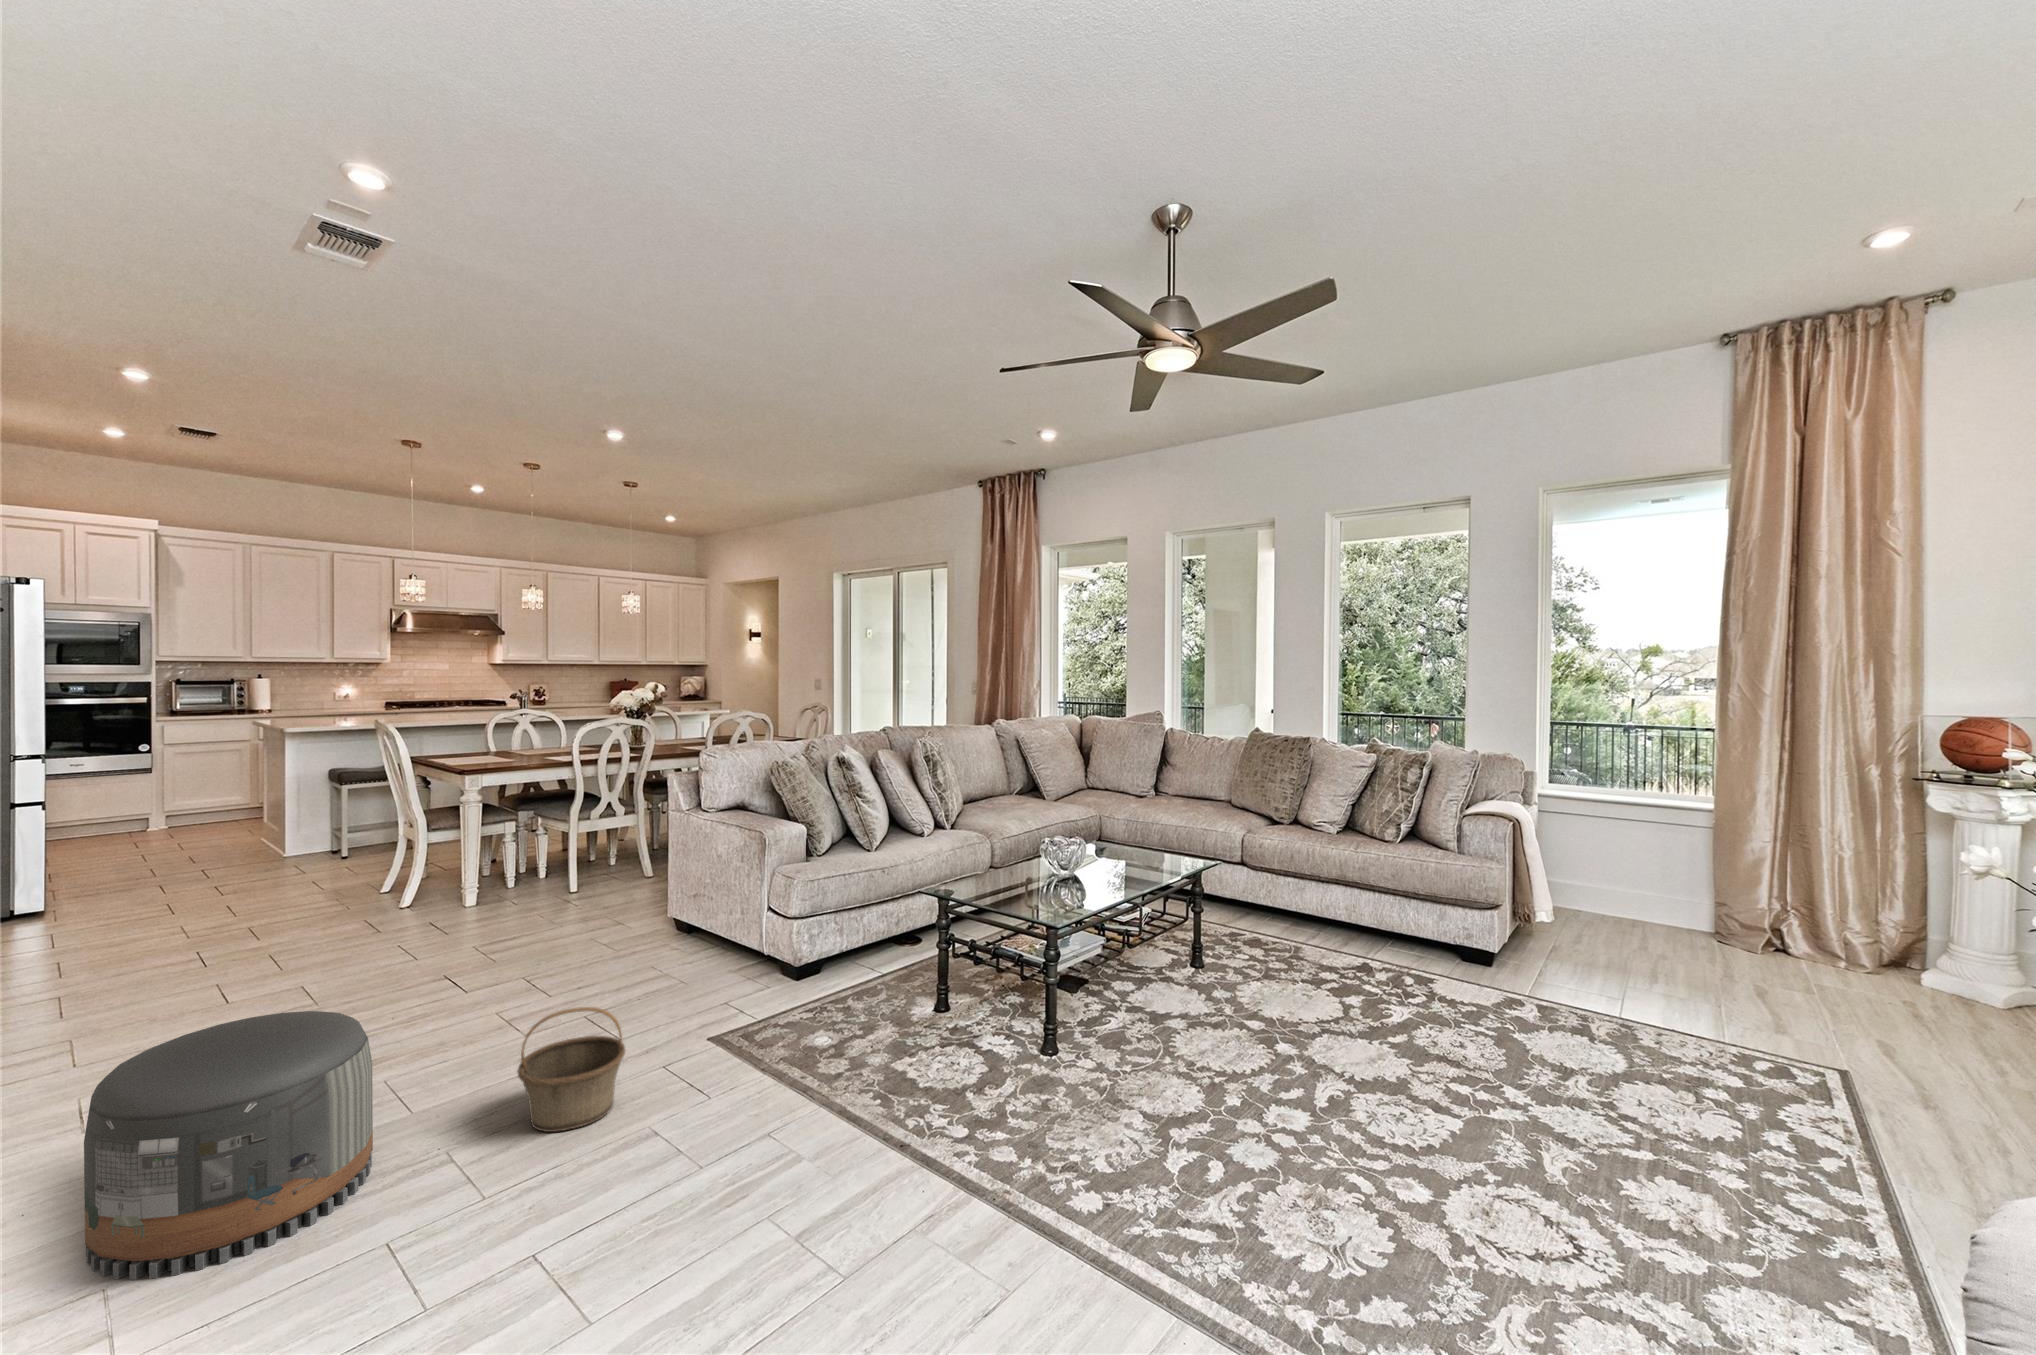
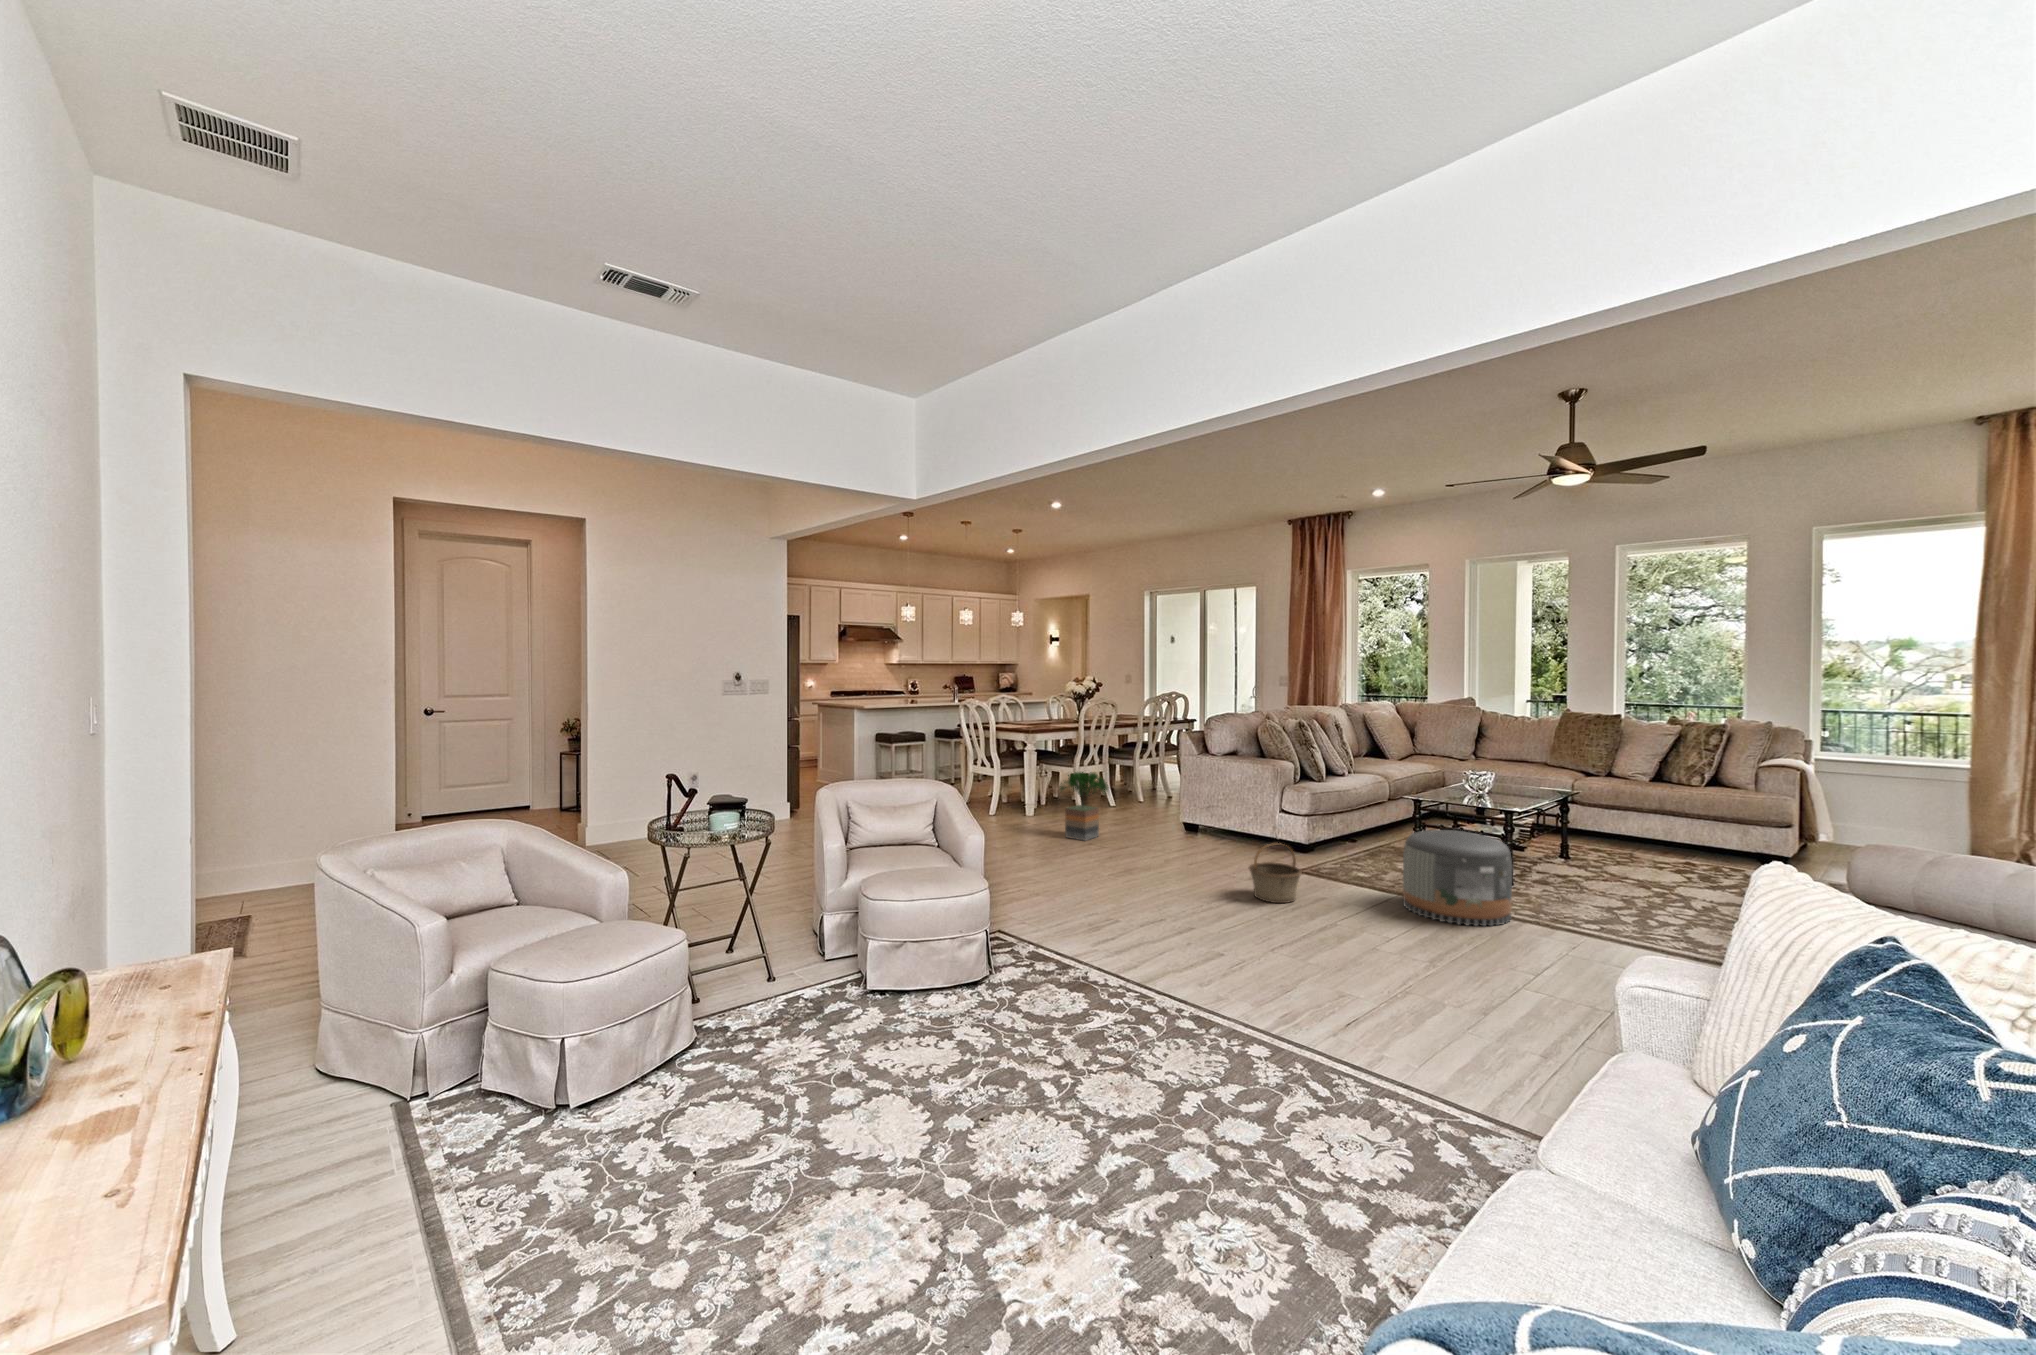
potted tree: none [431,840,528,961] -> present [1060,772,1109,841]
pouf: present [84,1011,373,1280] -> present [1403,830,1512,926]

